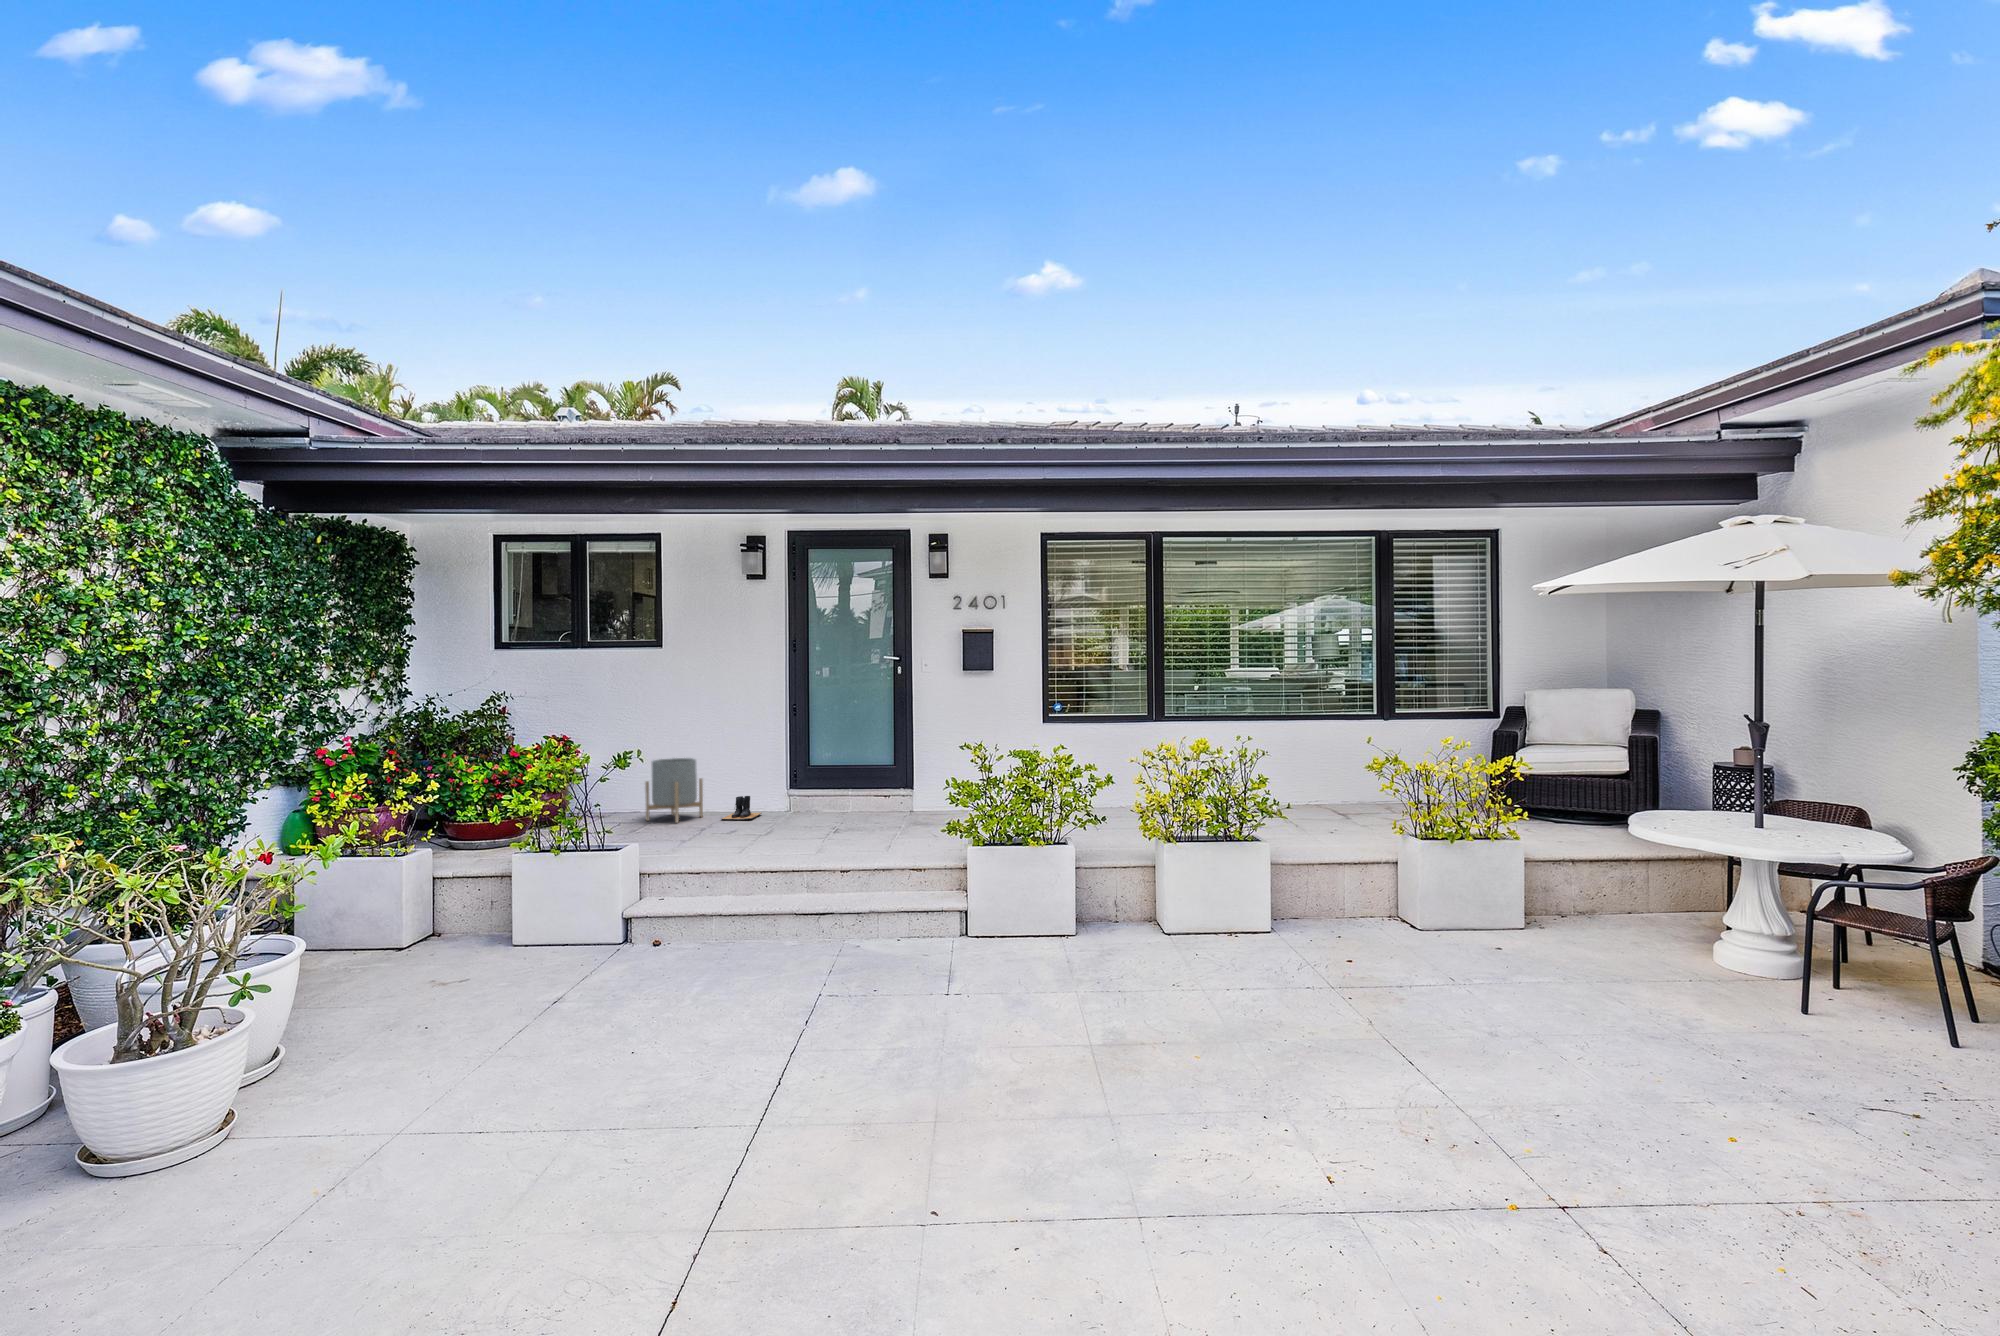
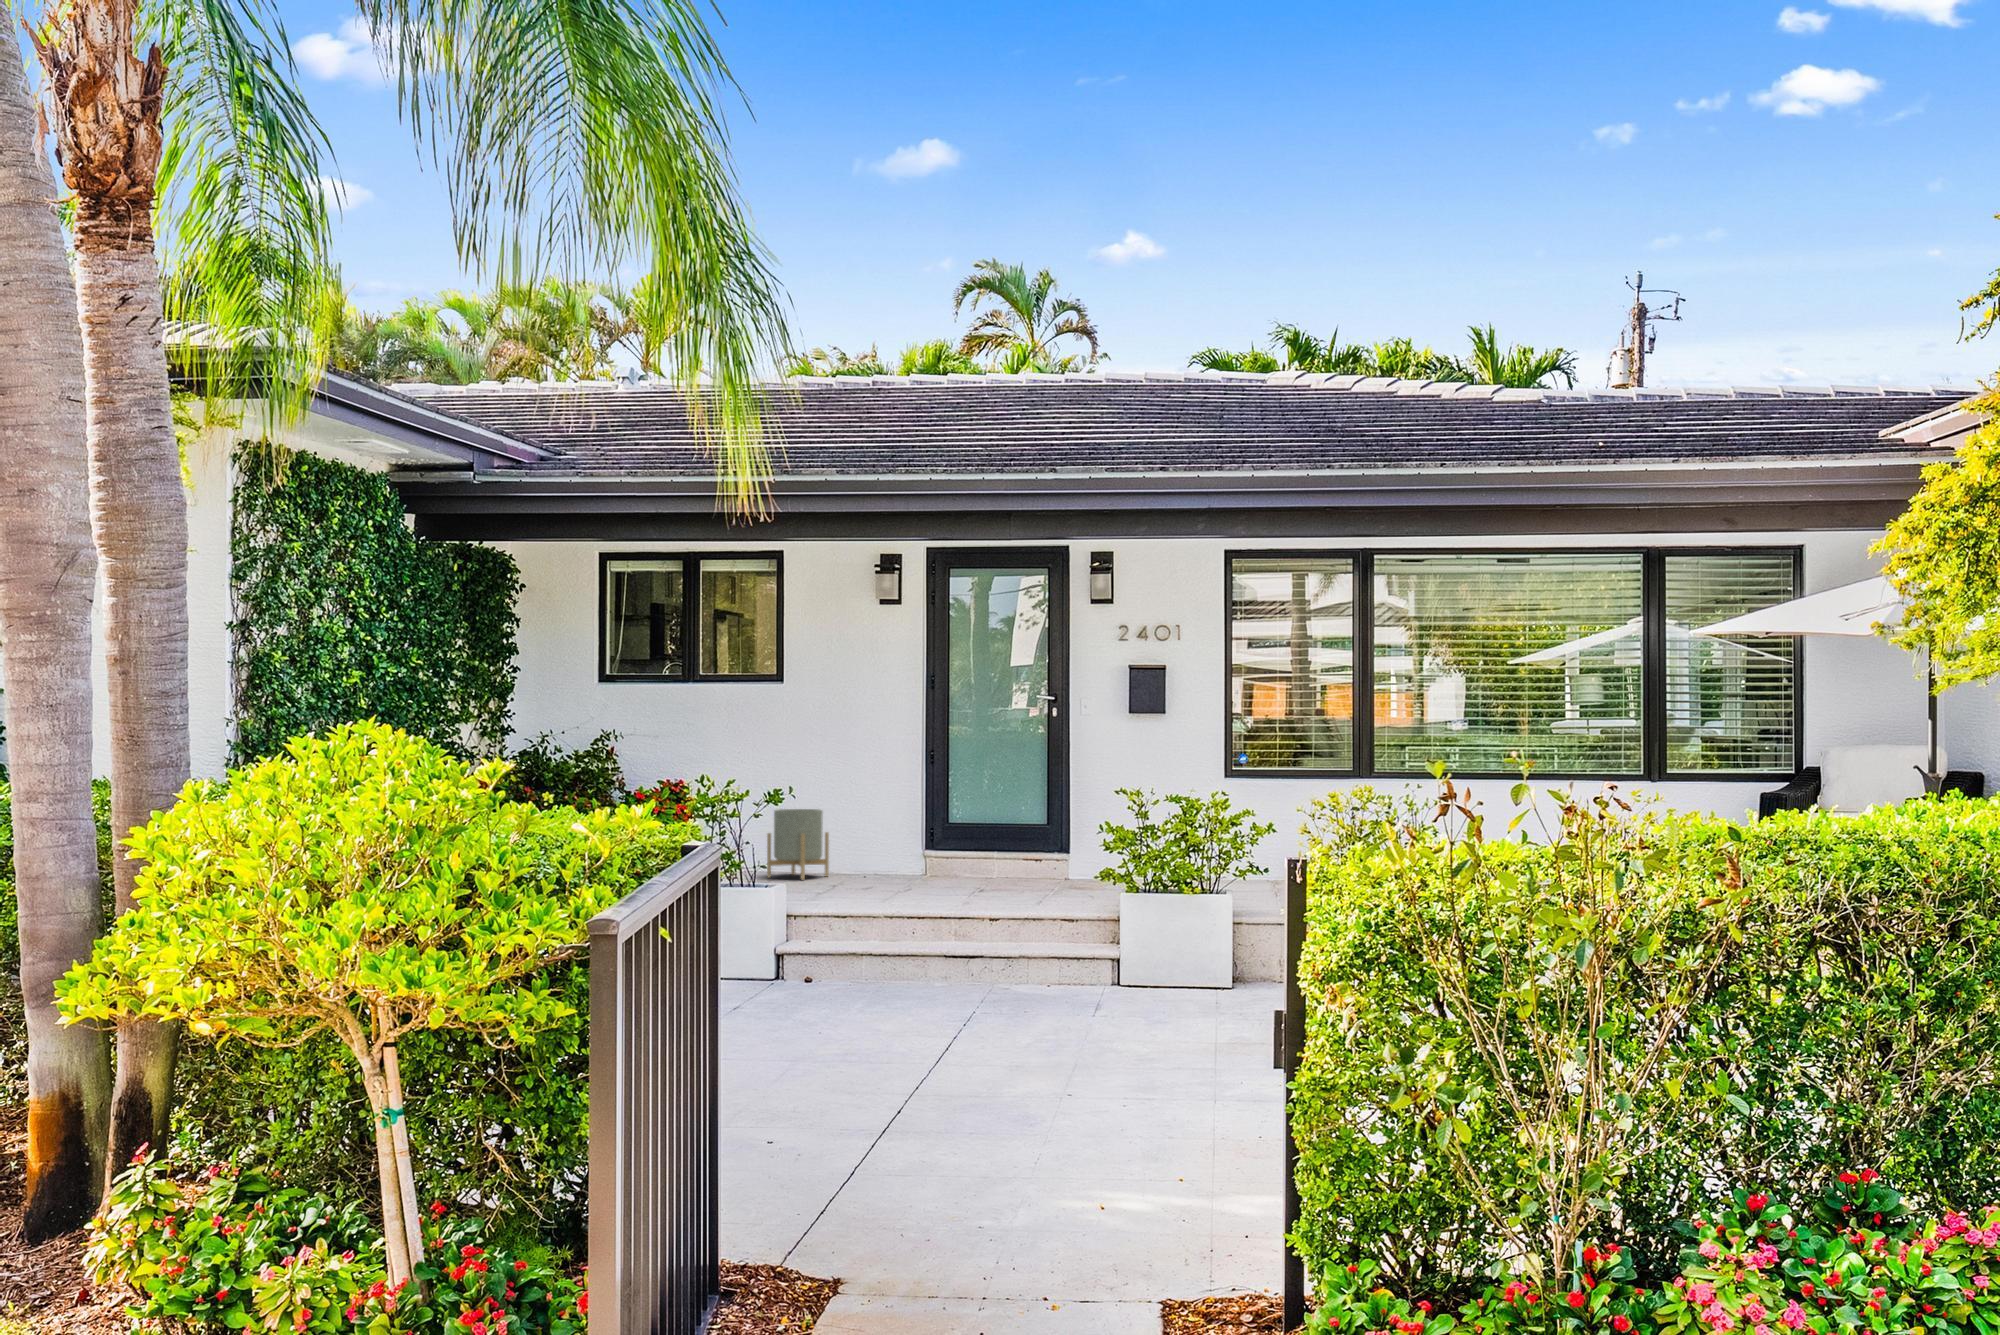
boots: present [722,796,761,820] -> none [850,854,894,879]

